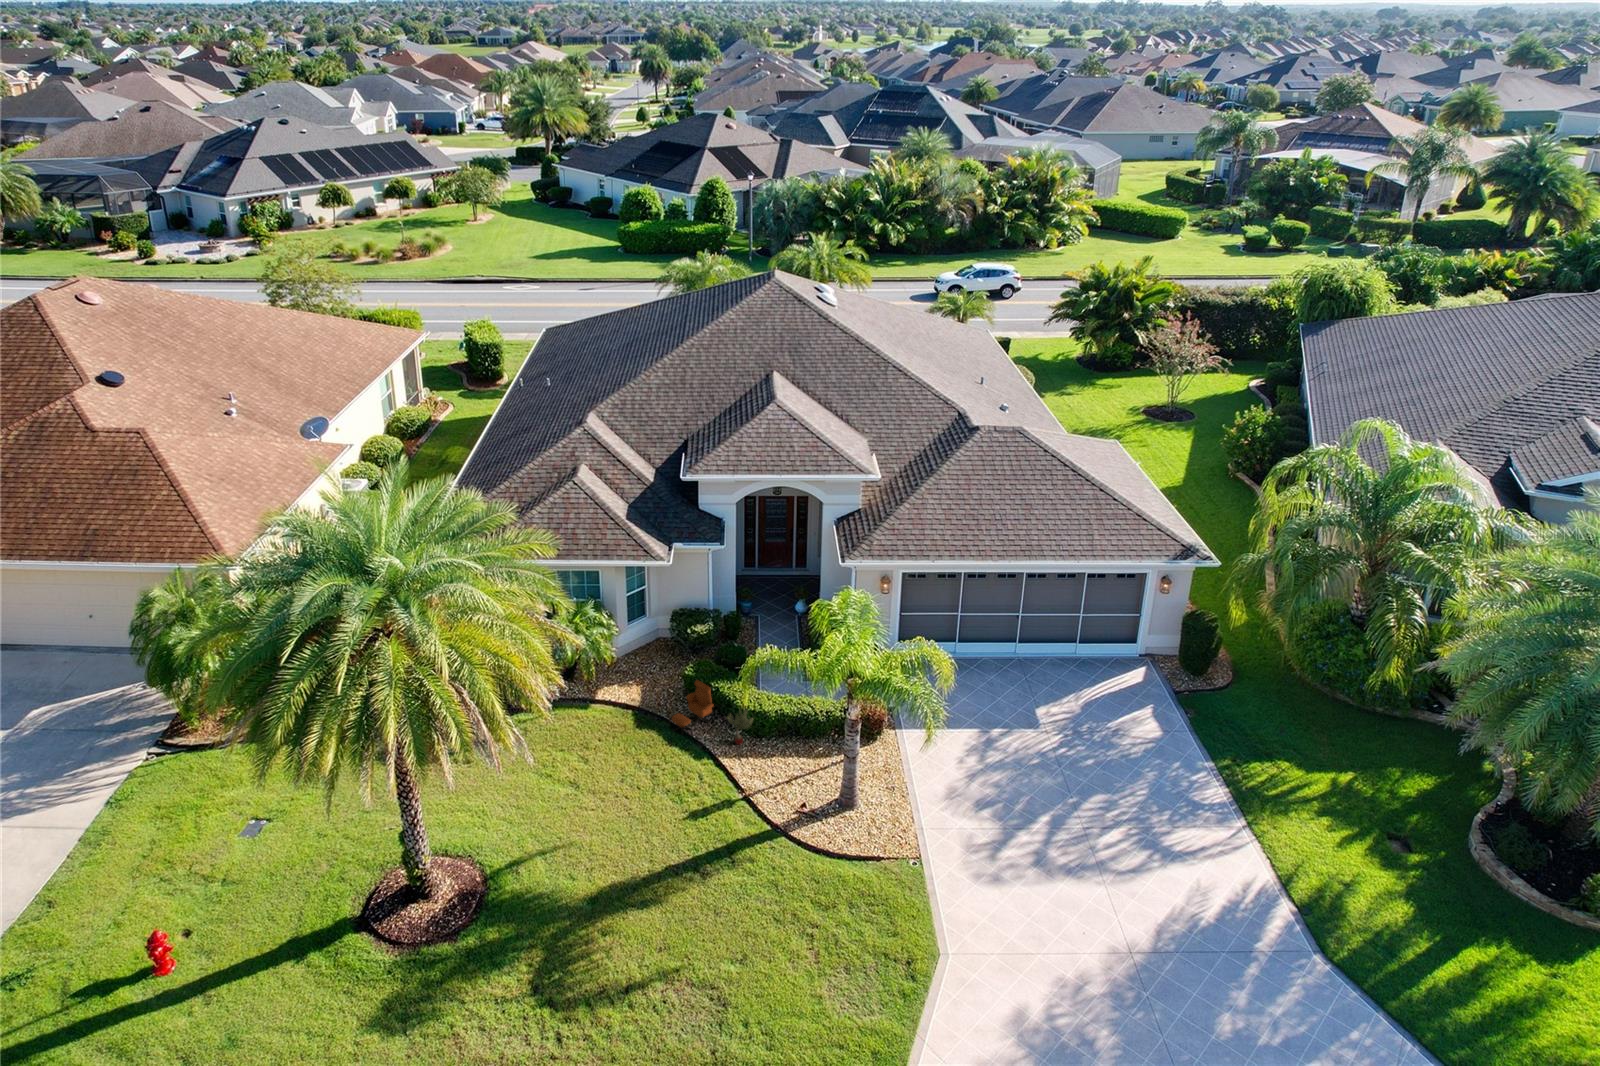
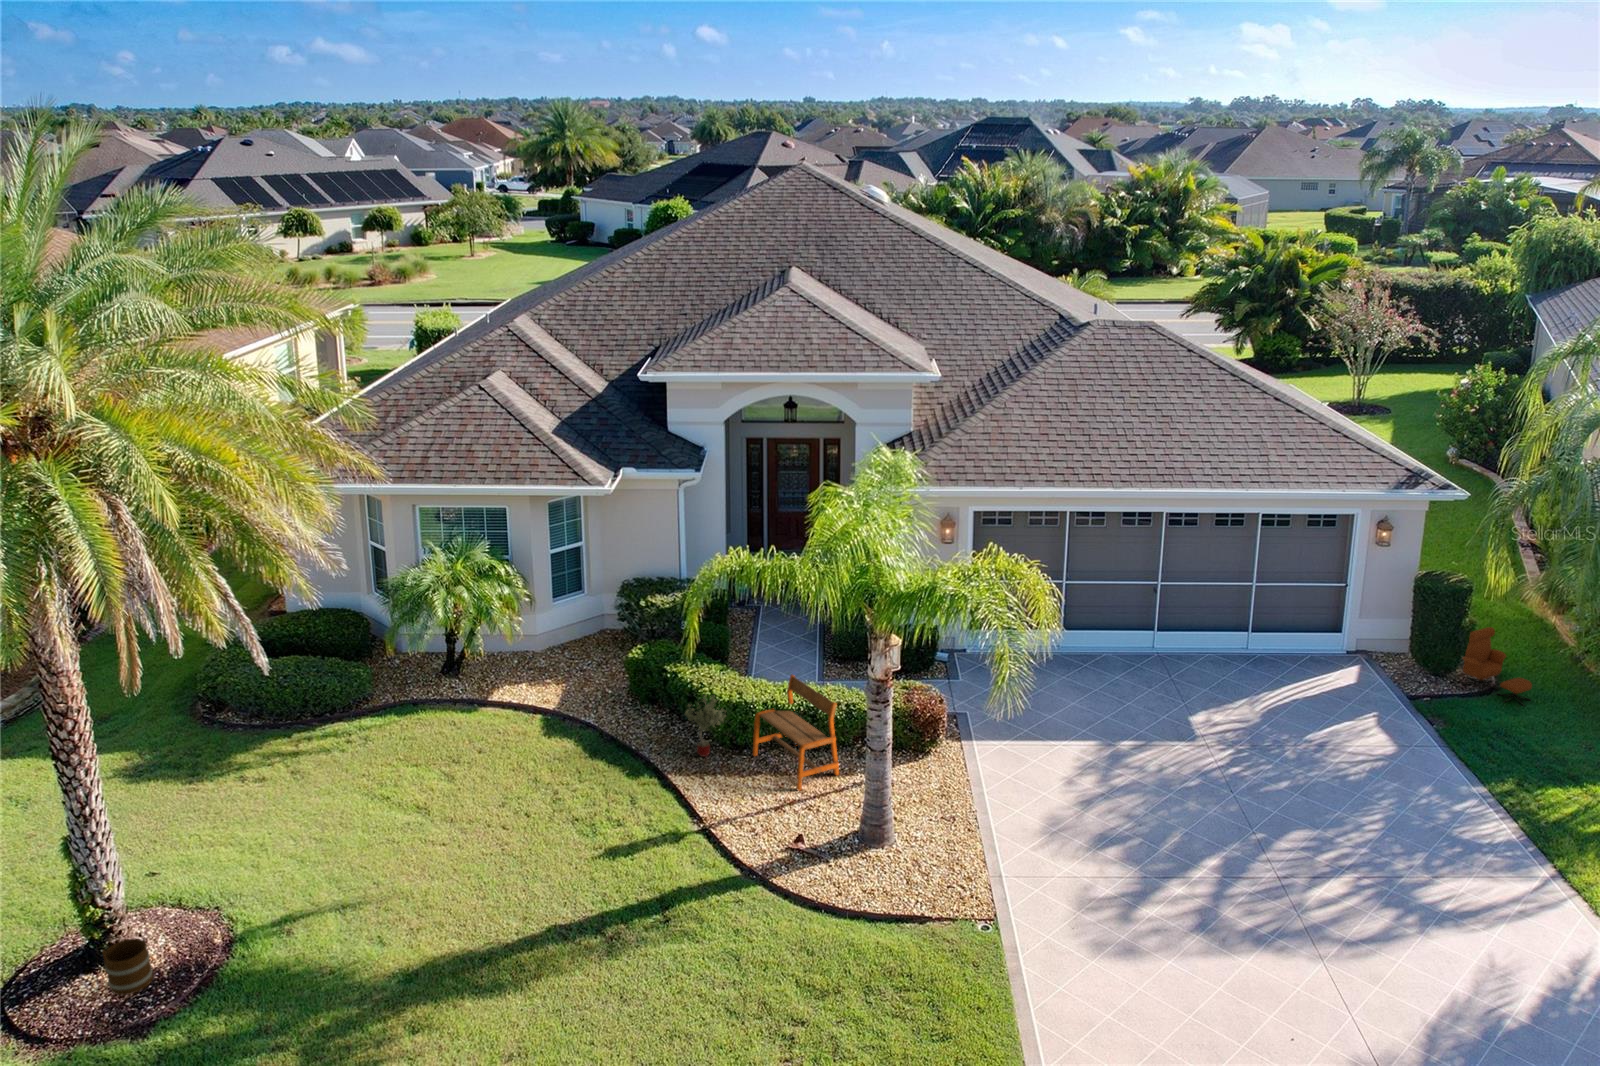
lounge chair: present [672,681,713,730] -> present [1463,627,1532,706]
bench: none [769,694,824,770] -> present [753,674,839,791]
bucket: none [419,886,445,918] -> present [102,939,153,995]

